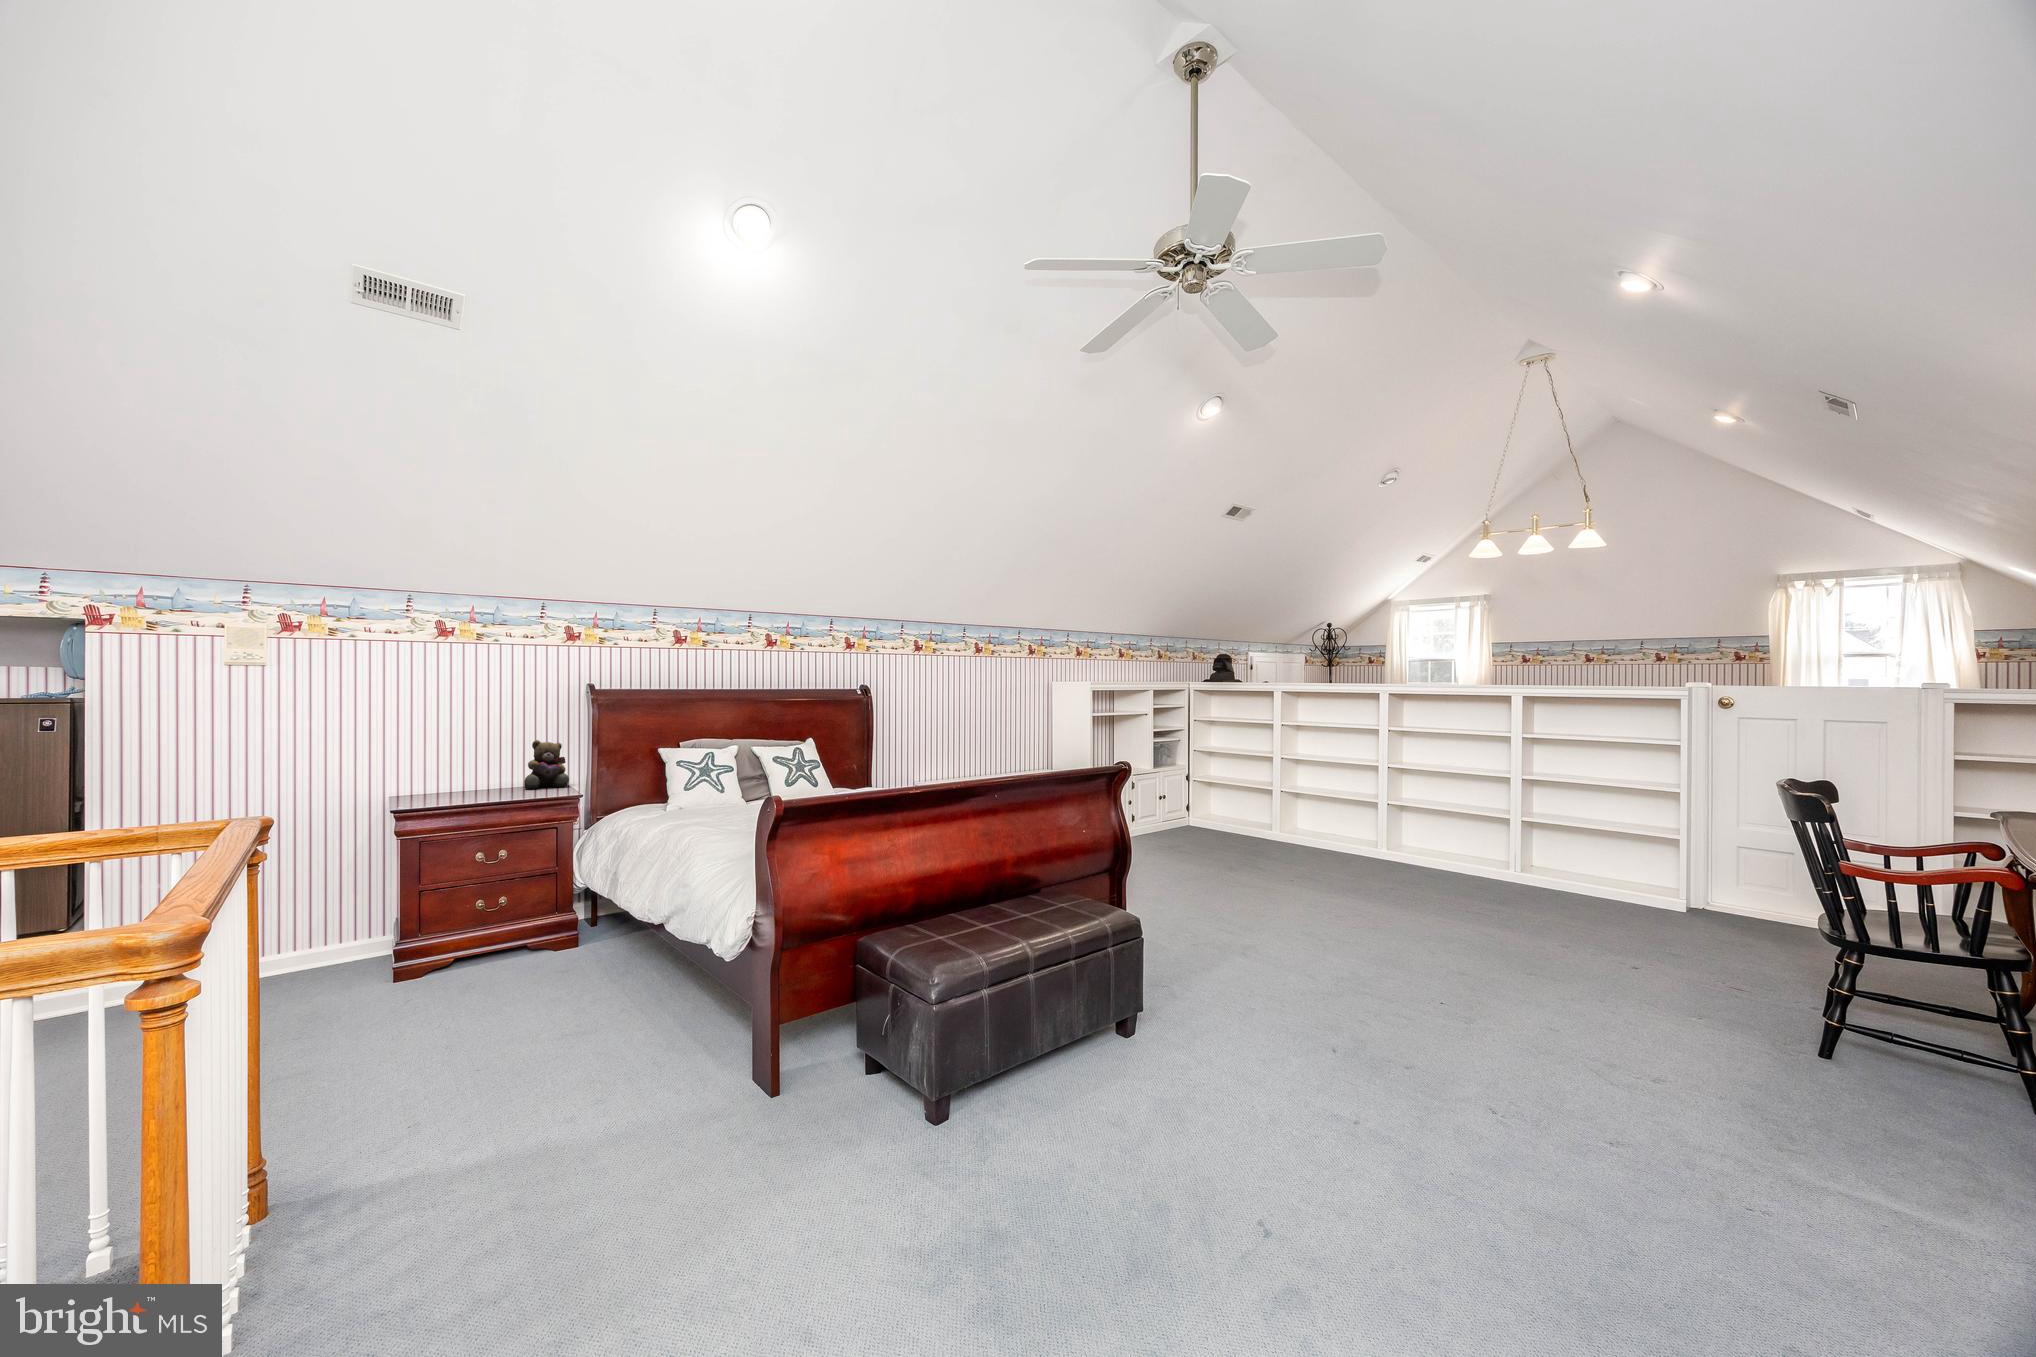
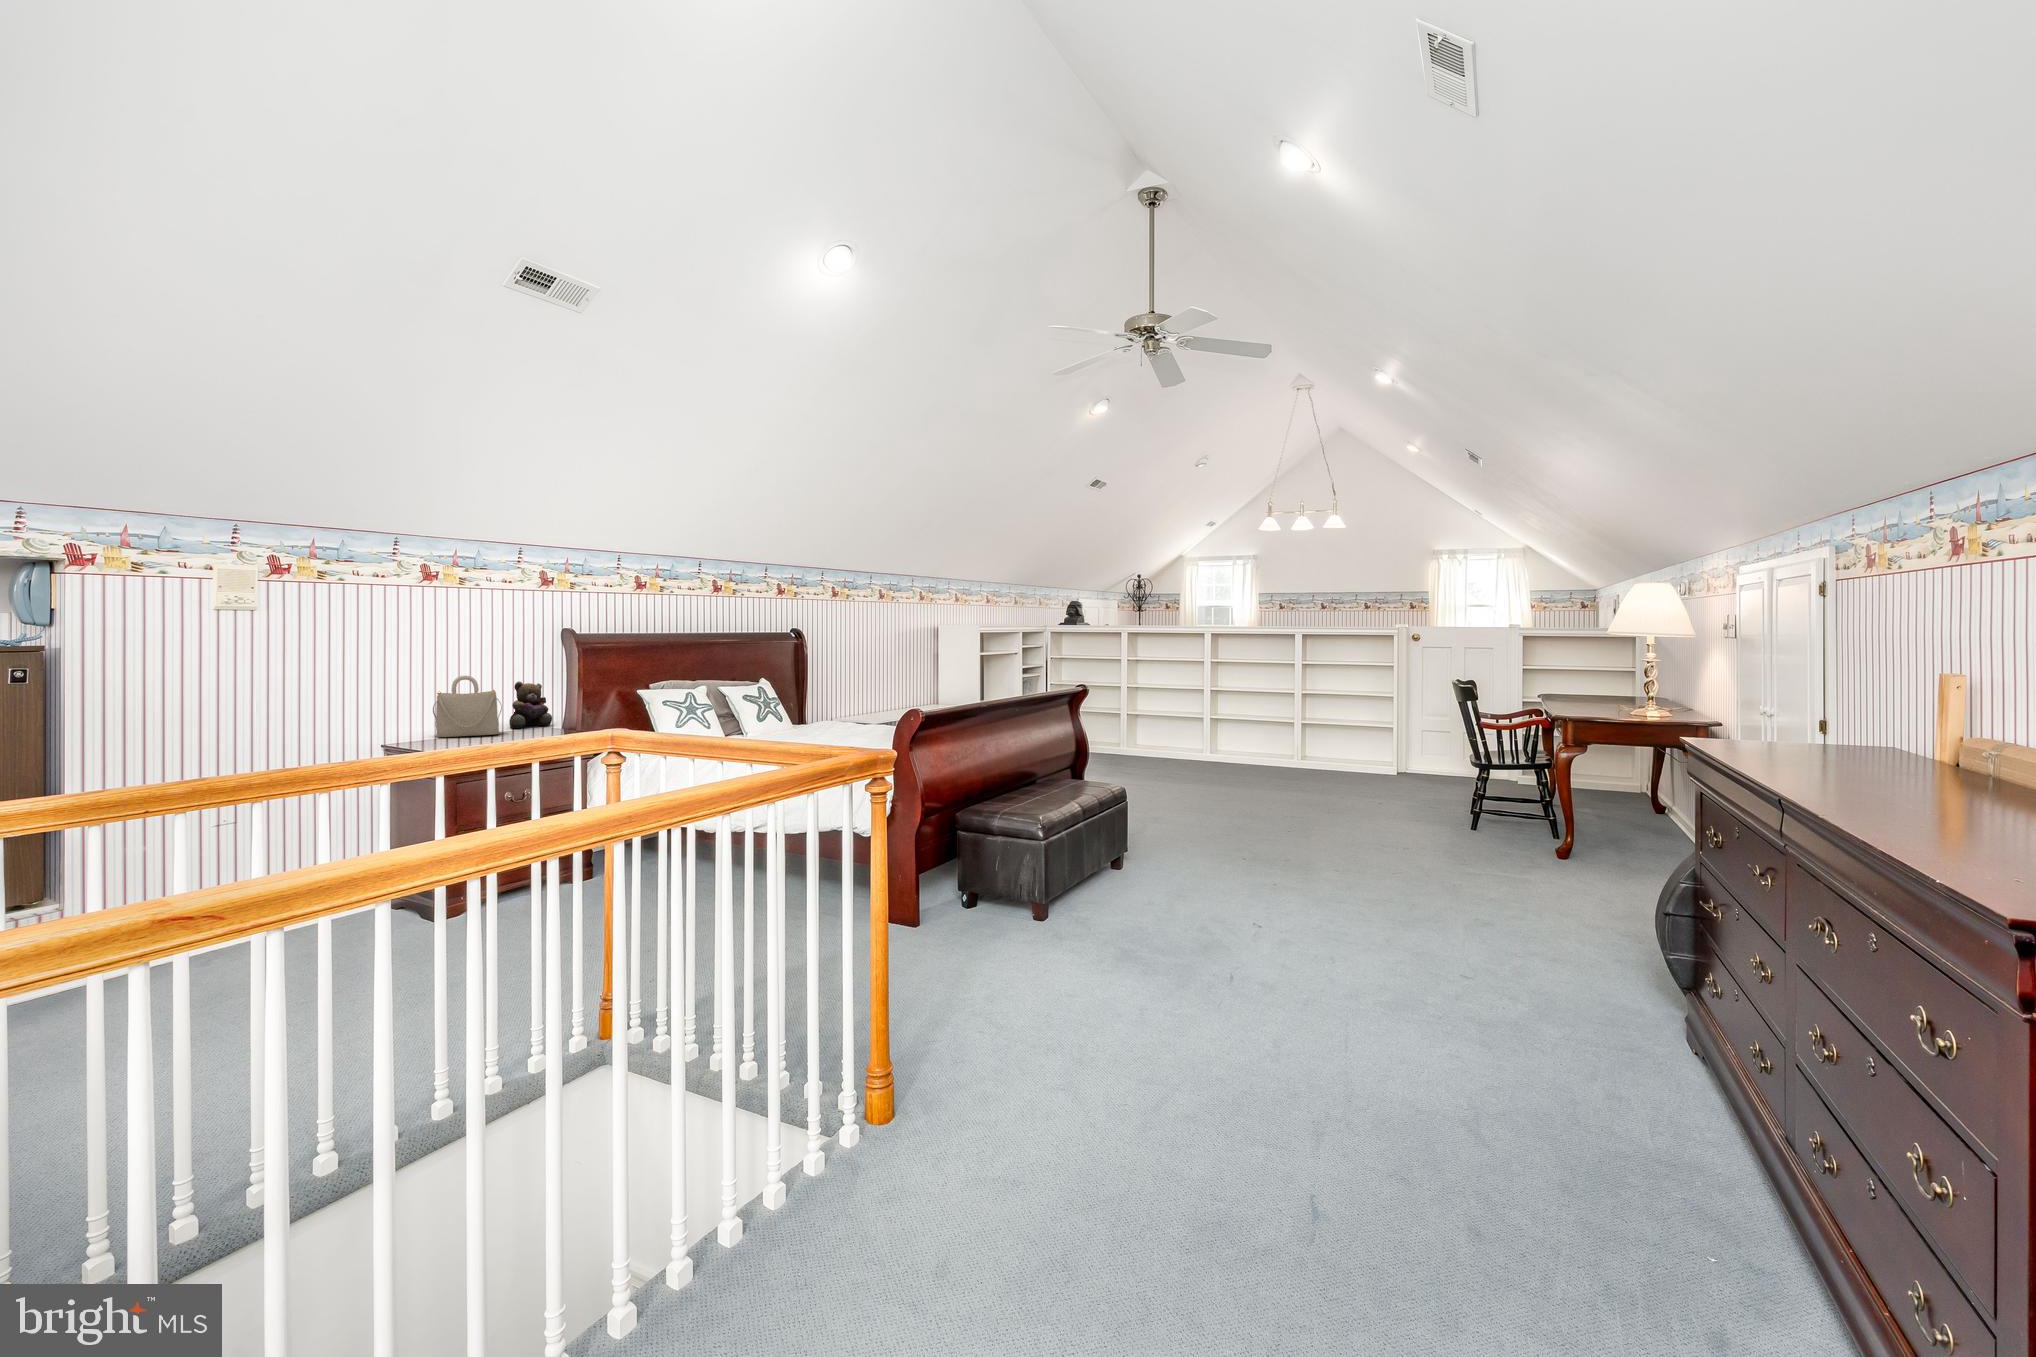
handbag: none [441,733,510,796] -> present [433,676,502,737]

